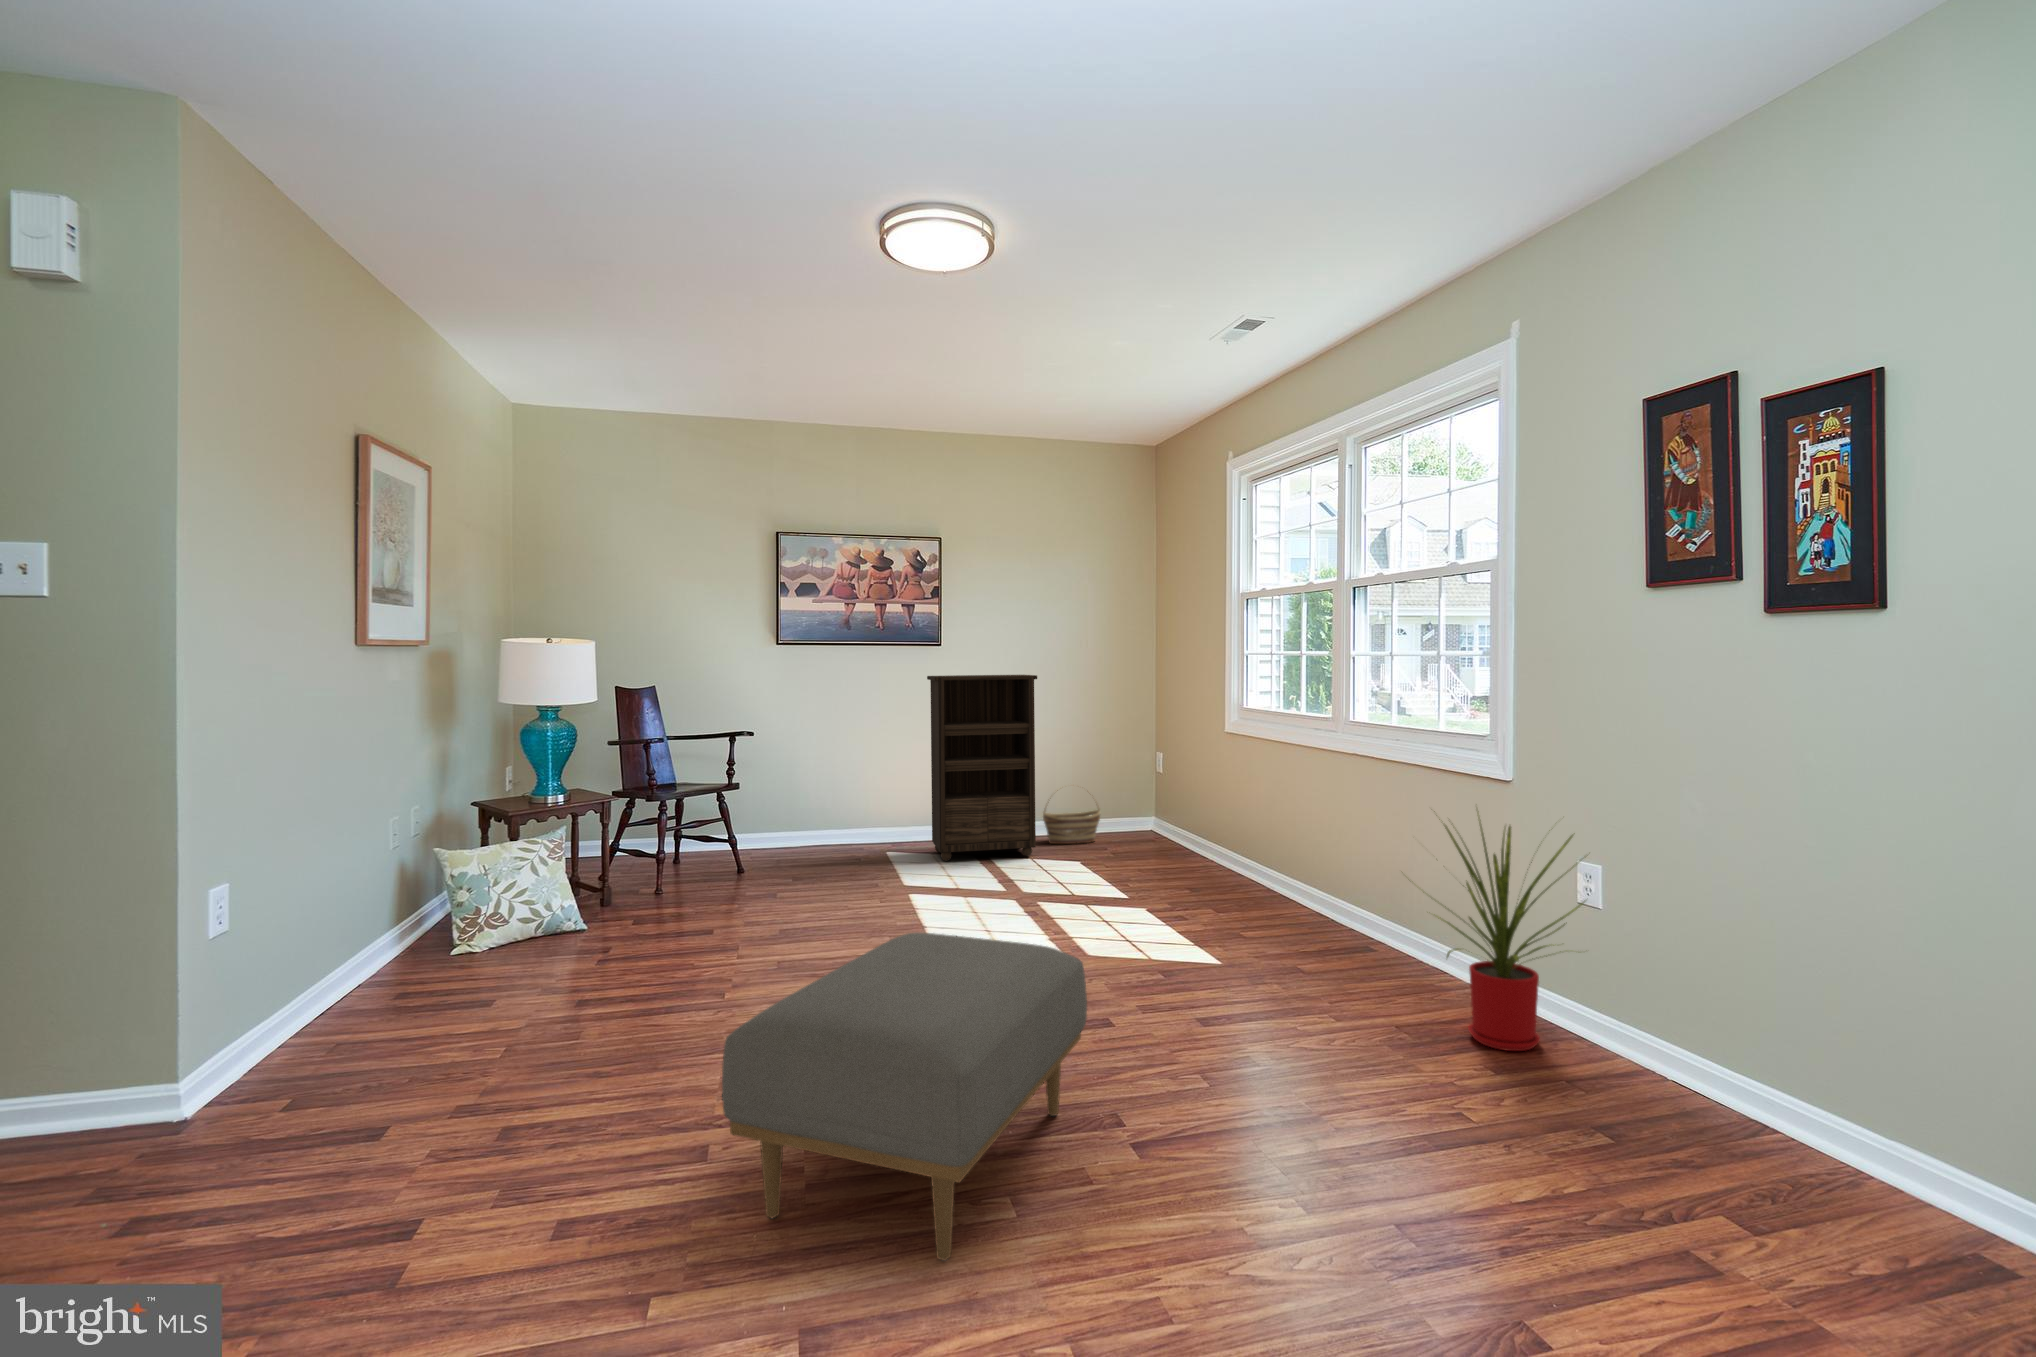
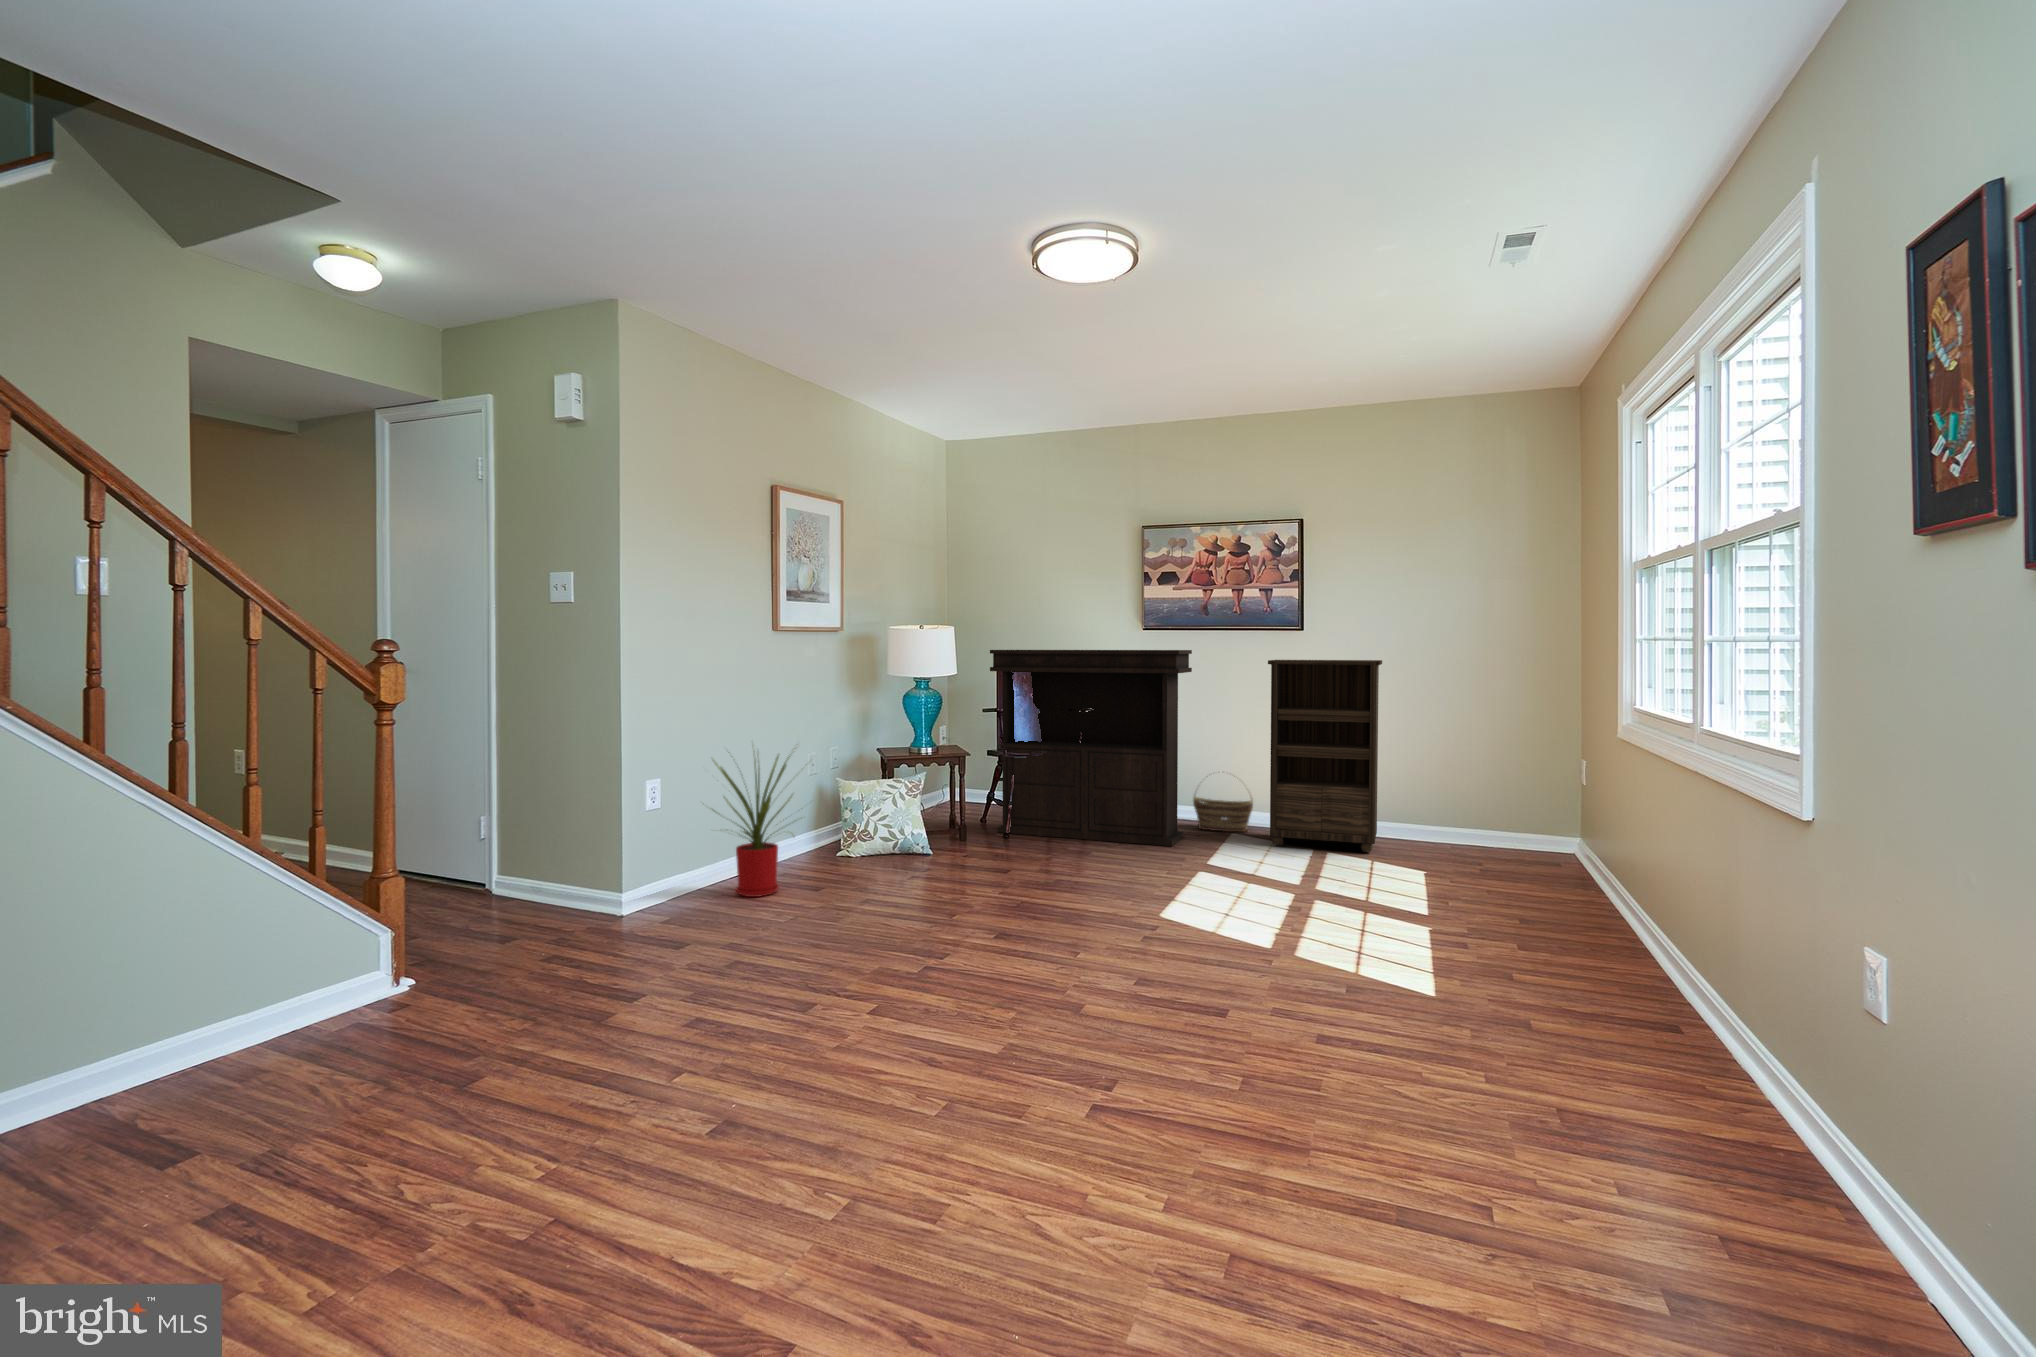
console table: none [622,667,856,889] -> present [990,650,1192,846]
basket: present [1043,790,1100,844] -> present [1193,796,1253,832]
house plant: present [1434,811,1585,1051] -> present [710,756,807,897]
ottoman: present [722,933,1087,1260] -> none [761,876,1099,1123]

